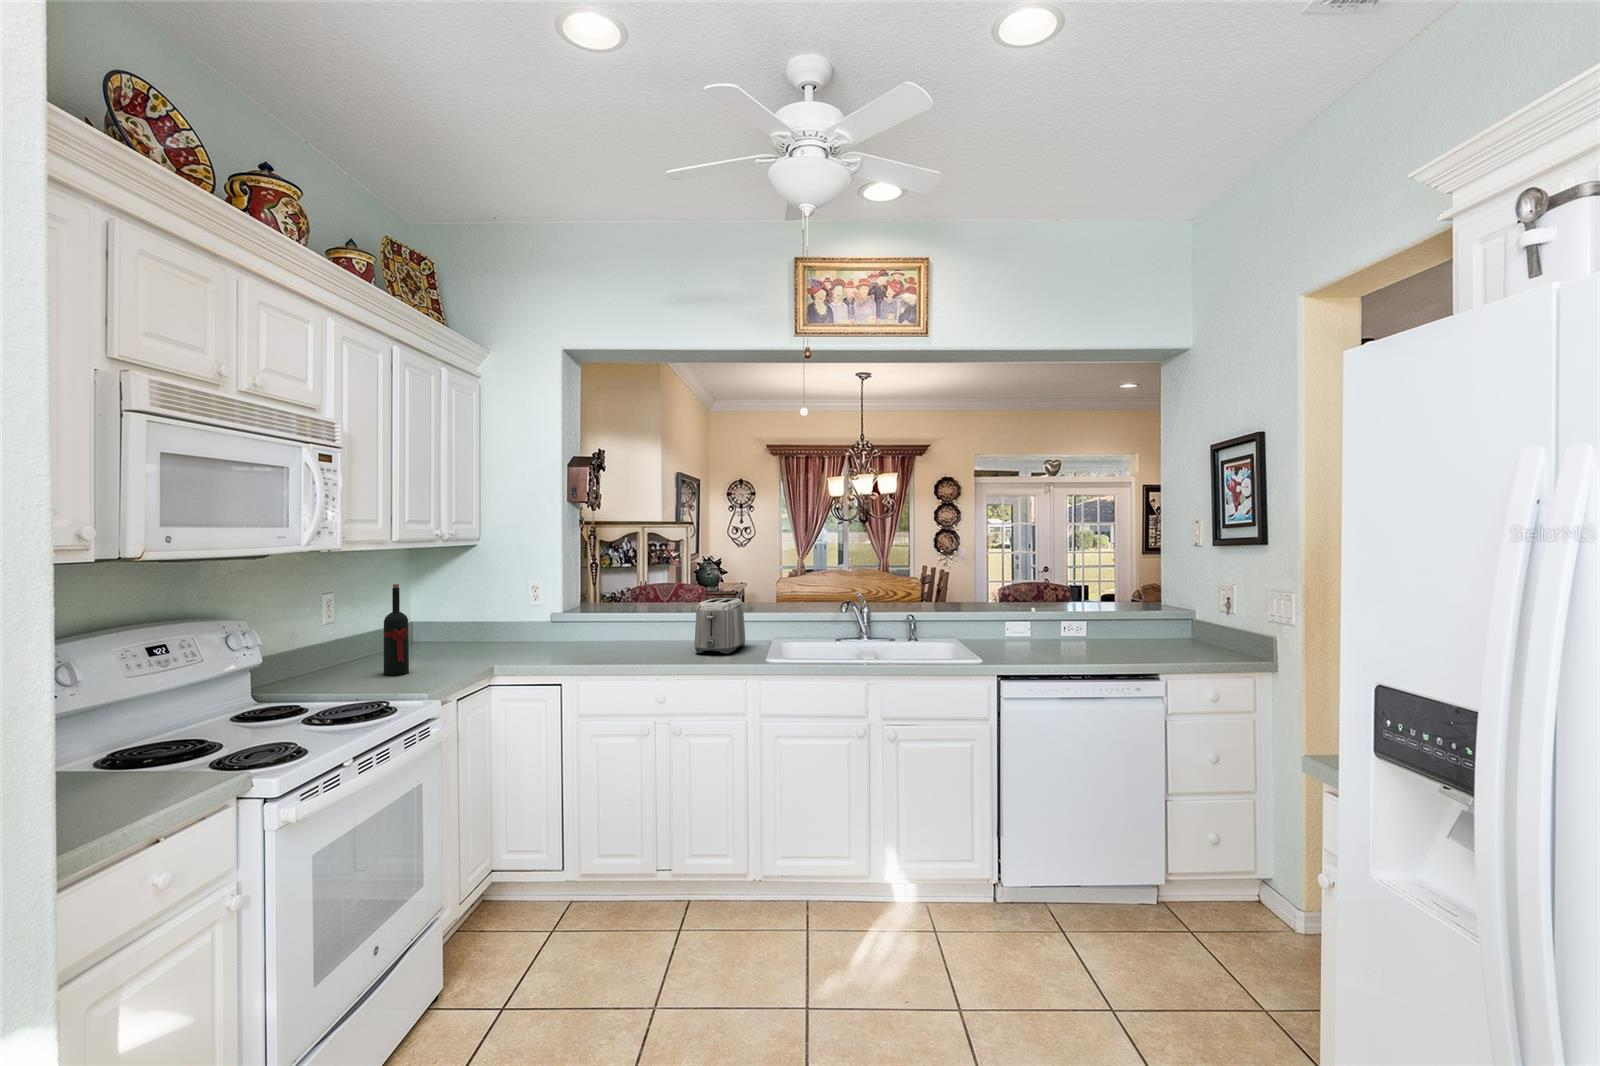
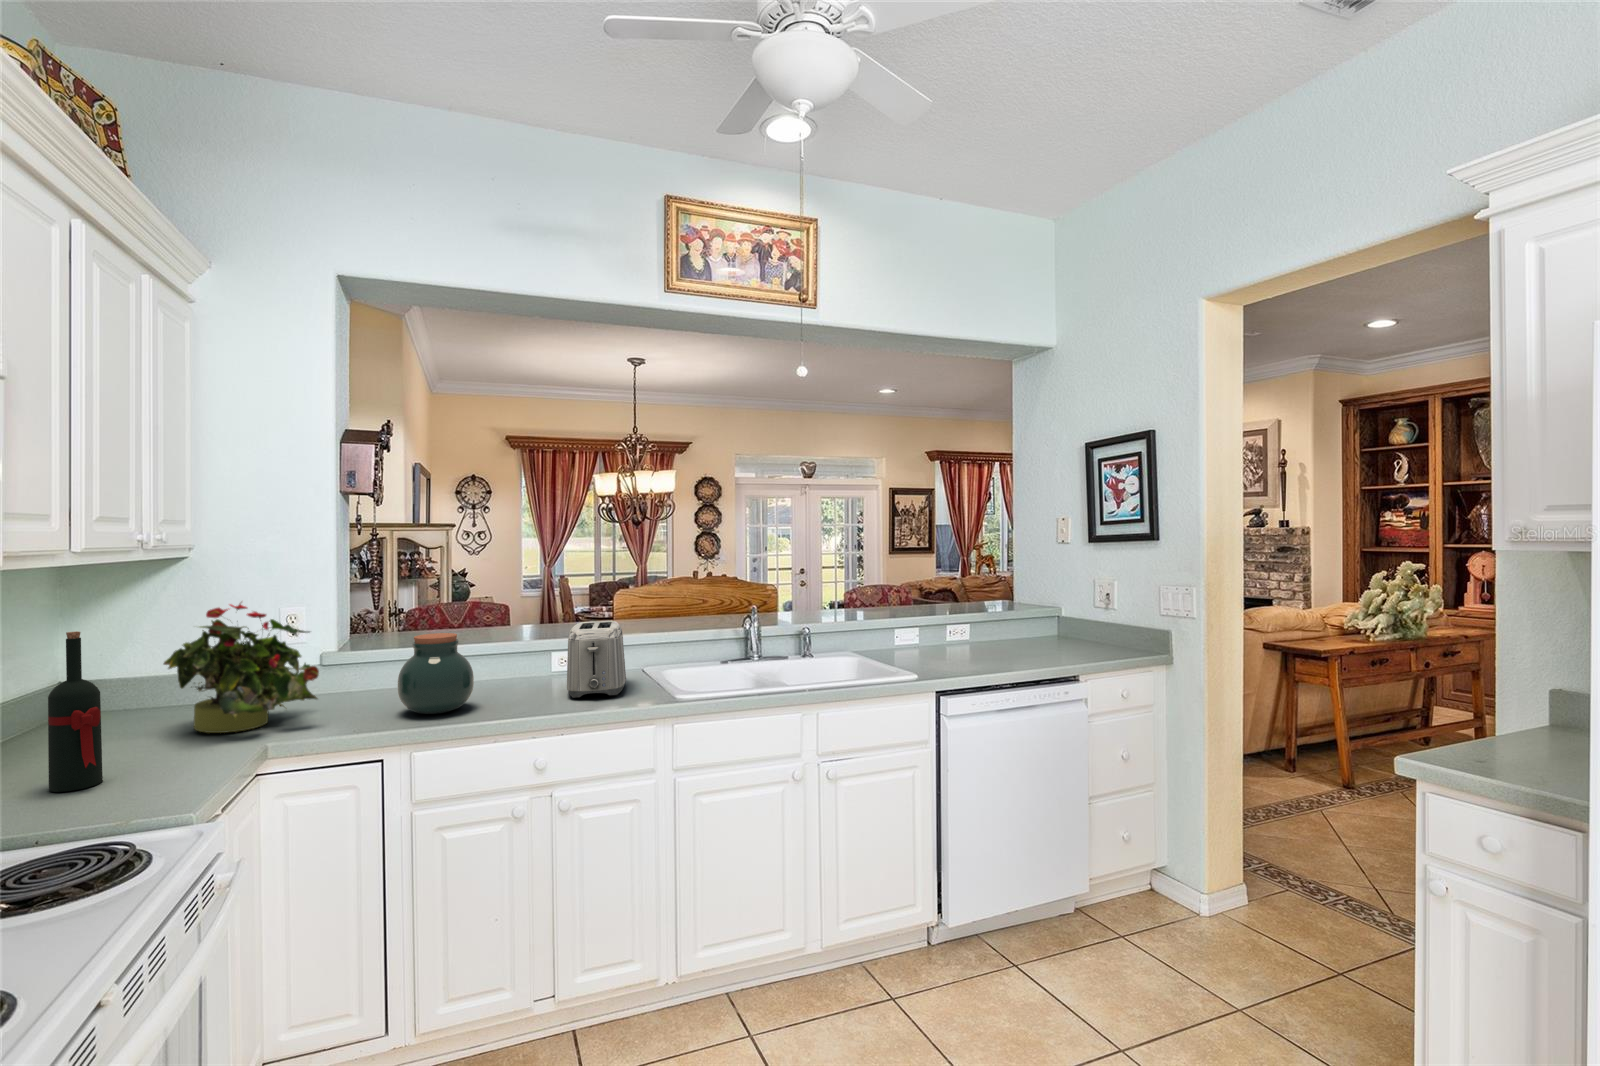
potted plant: none [453,572,537,655] -> present [164,603,319,733]
jar: none [581,600,631,655] -> present [398,633,474,714]

